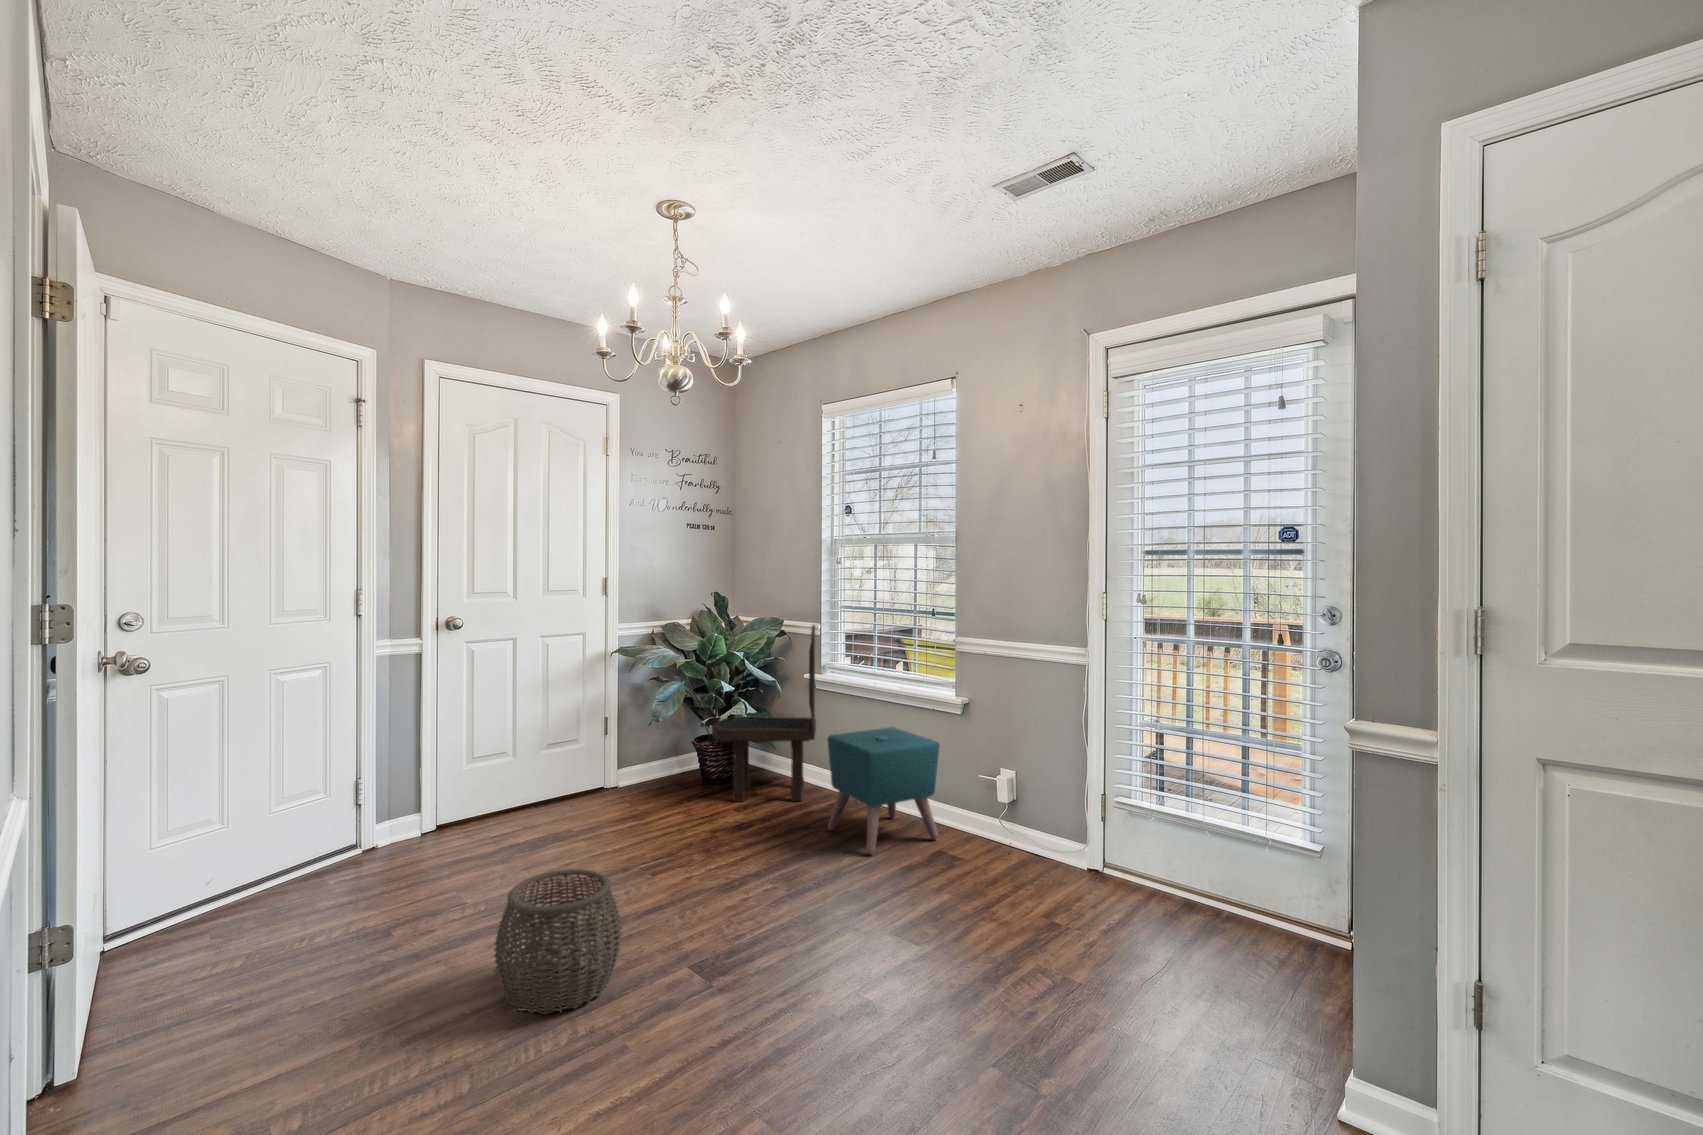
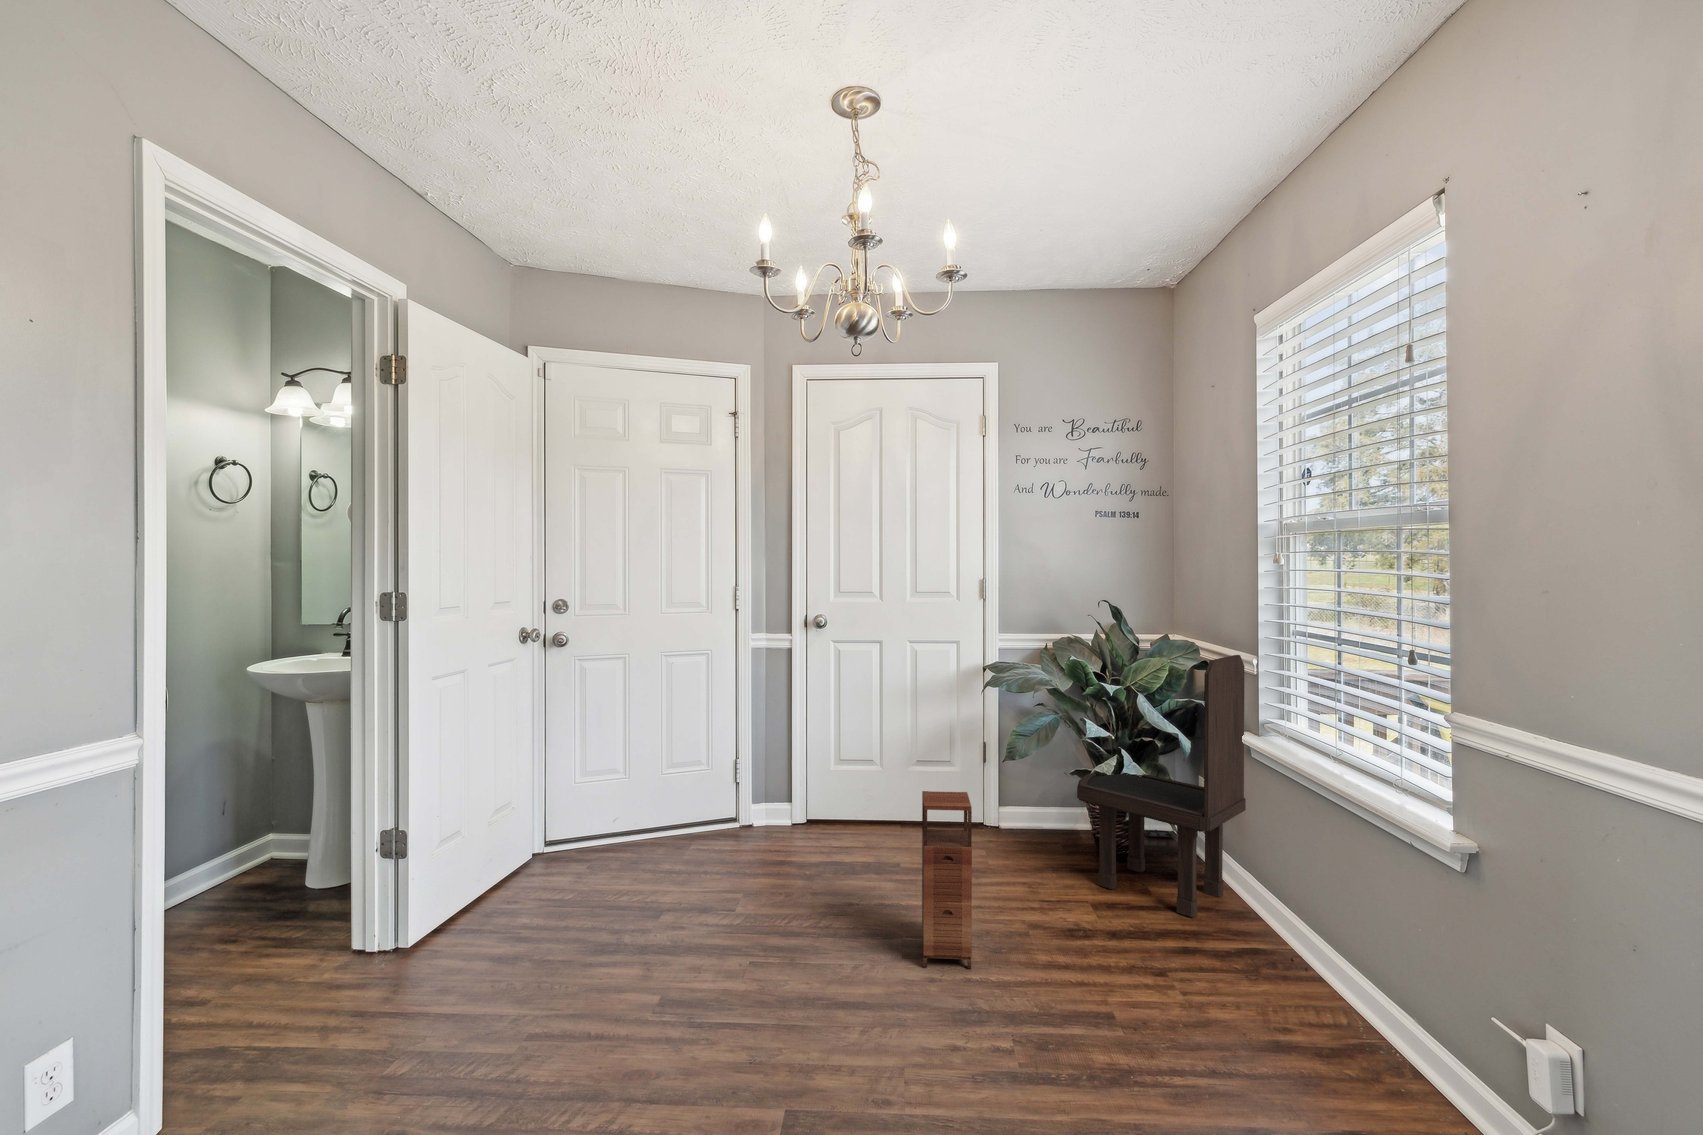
ottoman: present [827,727,940,854] -> none [1177,834,1372,1090]
storage cabinet: none [664,738,715,874] -> present [922,791,972,969]
woven basket: present [494,869,622,1014] -> none [581,913,722,1091]

